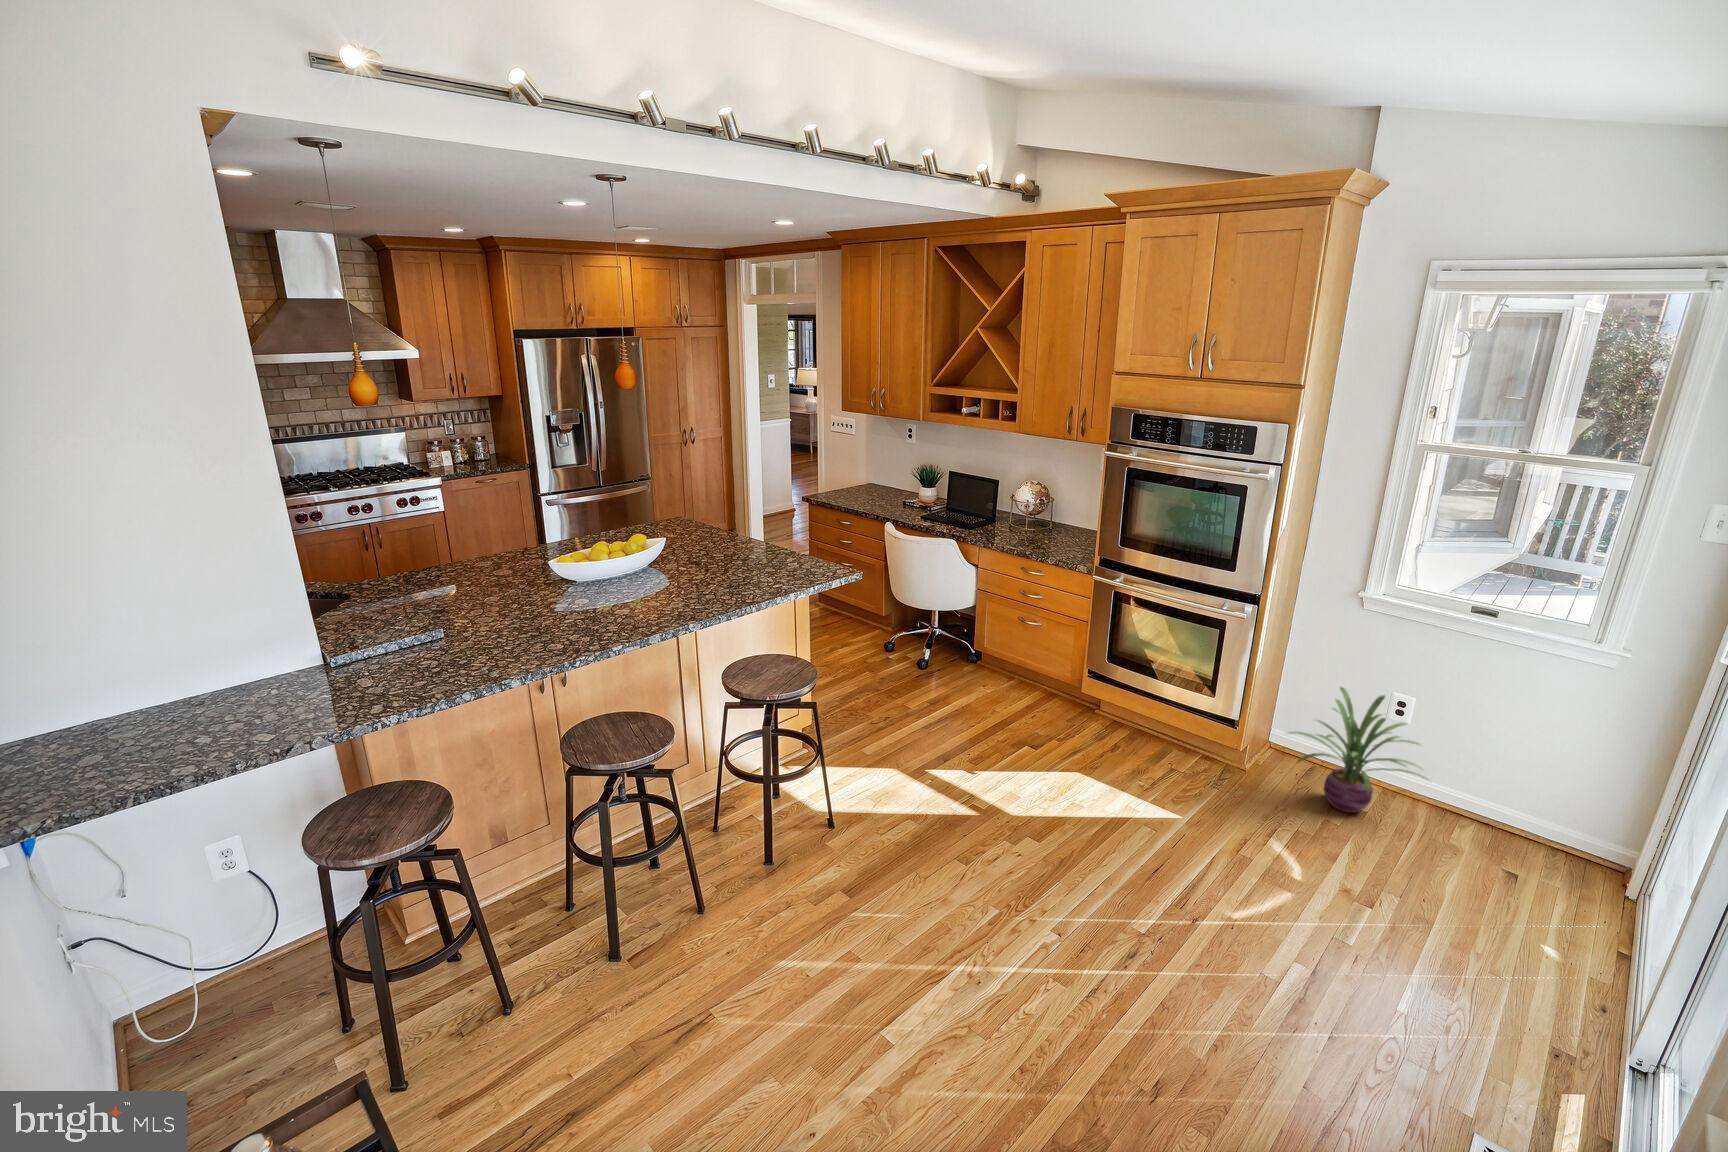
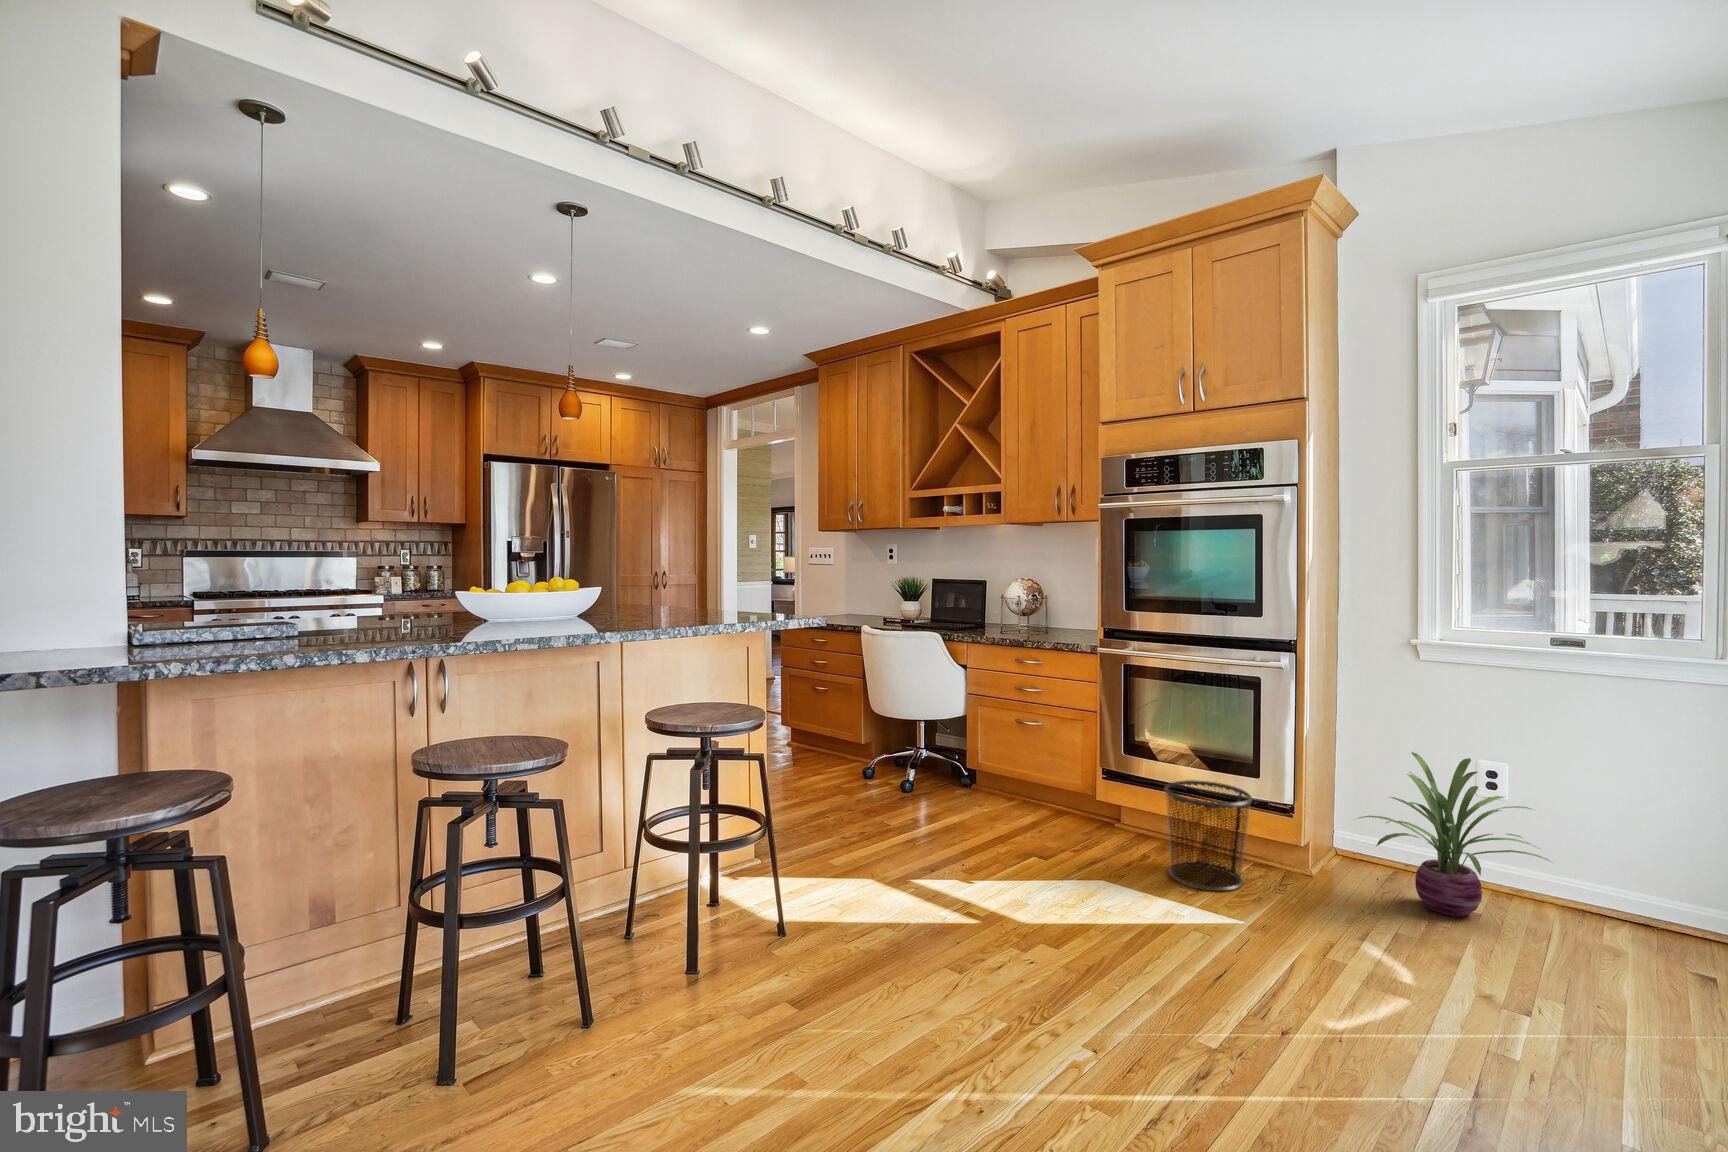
trash can: none [1133,694,1206,785] -> present [1164,780,1253,891]

